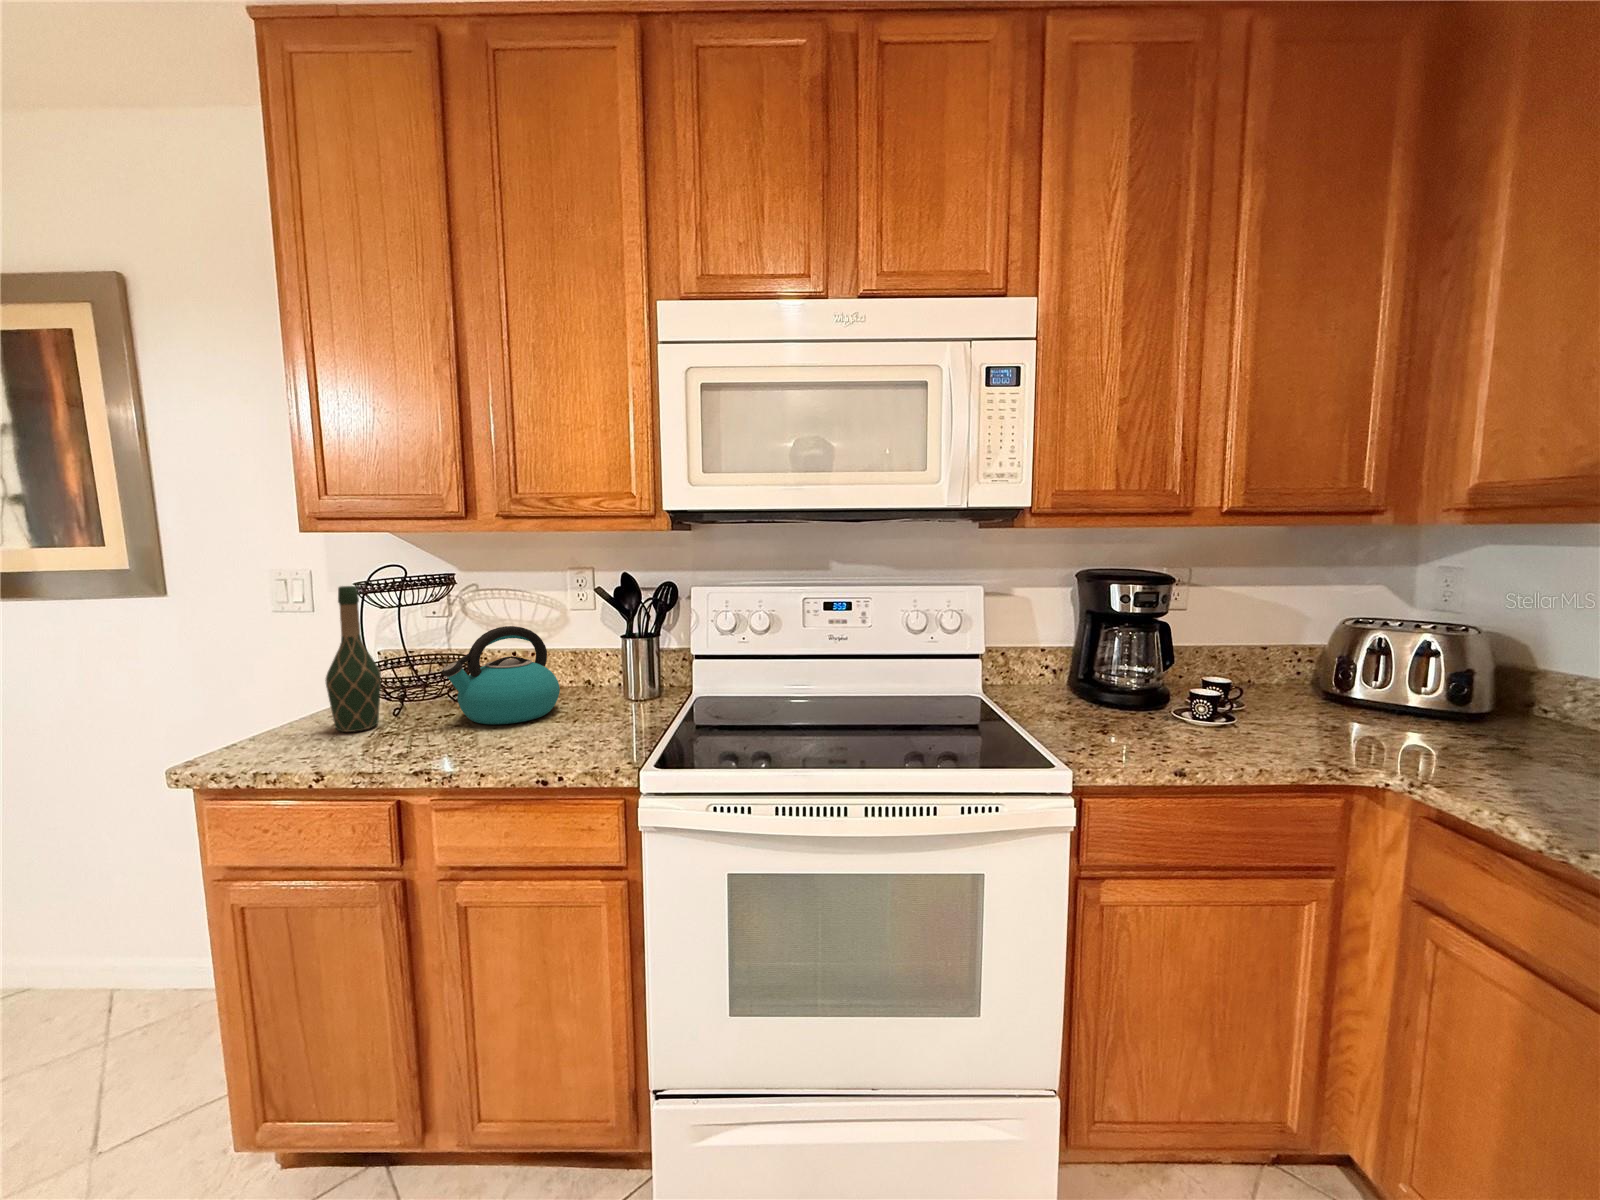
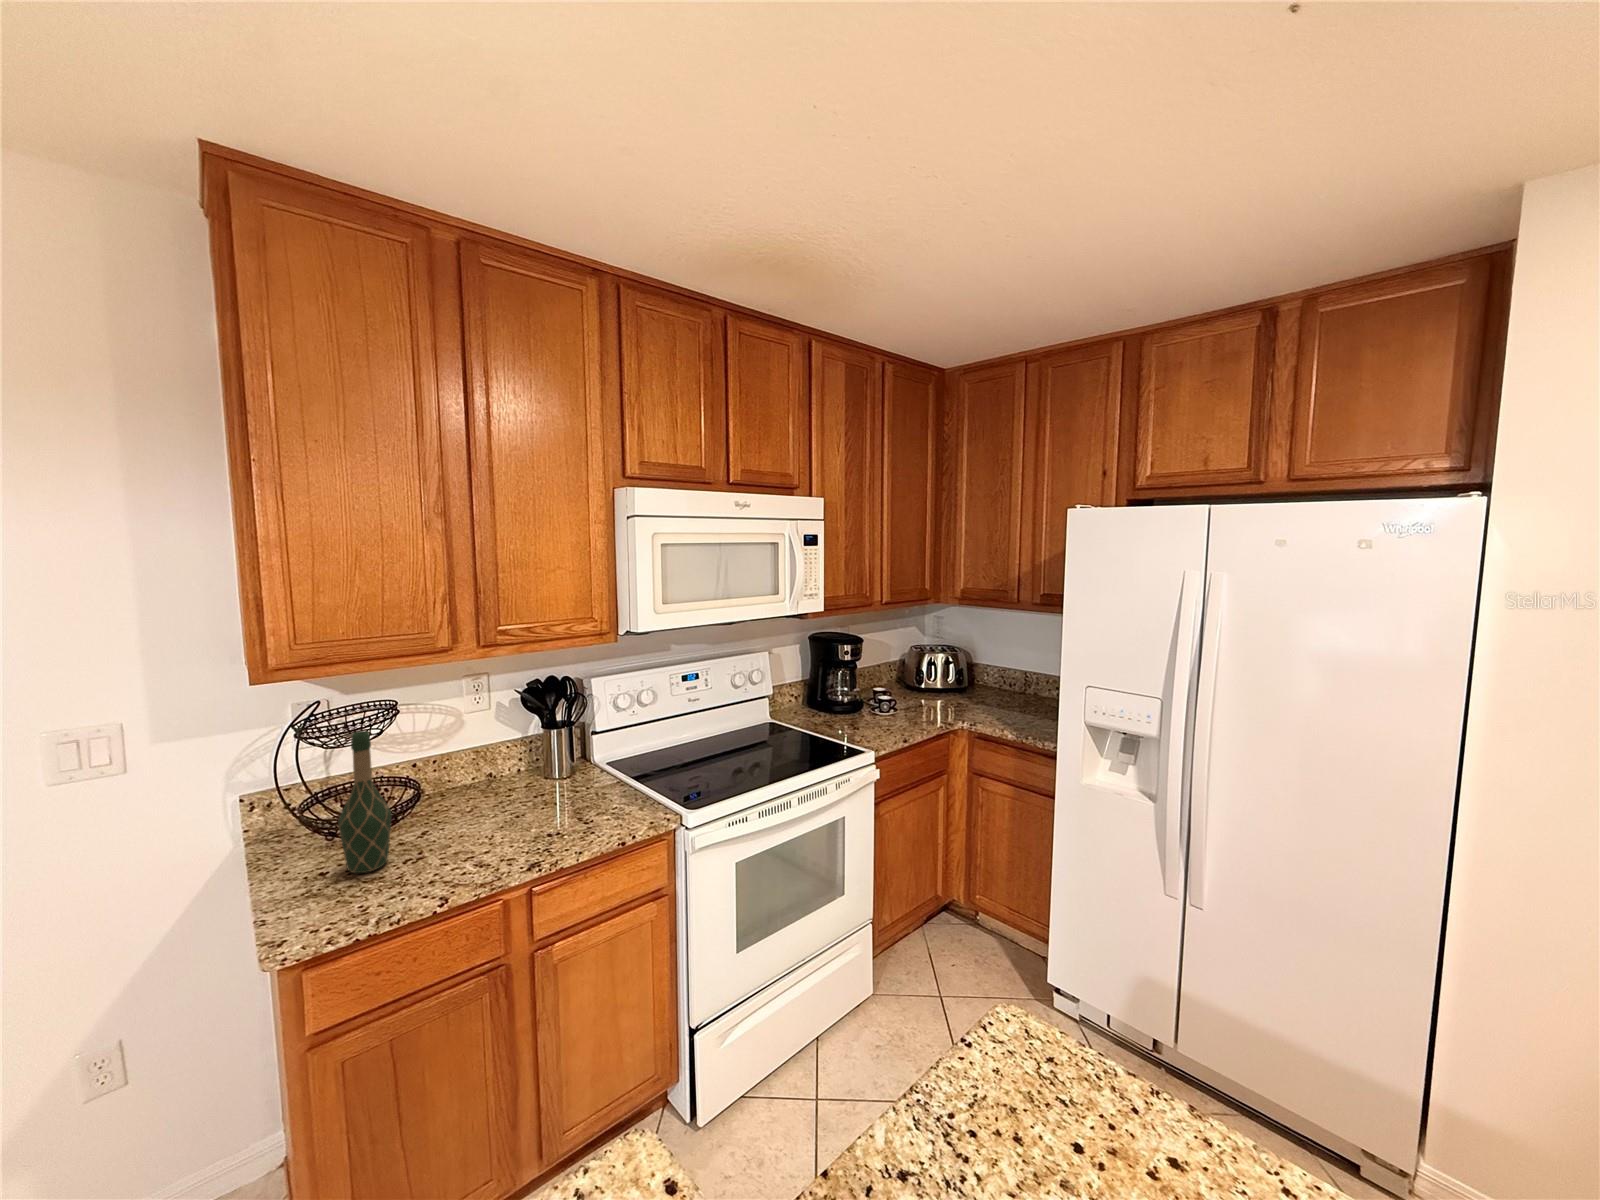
kettle: present [442,626,560,724] -> none [443,738,532,828]

